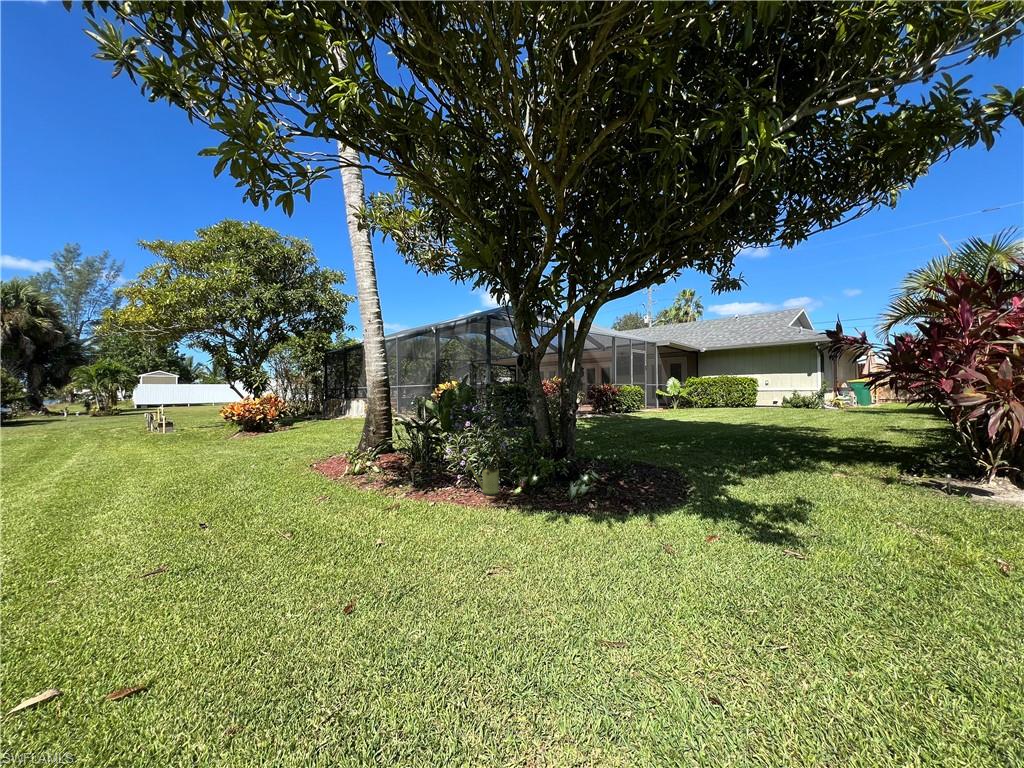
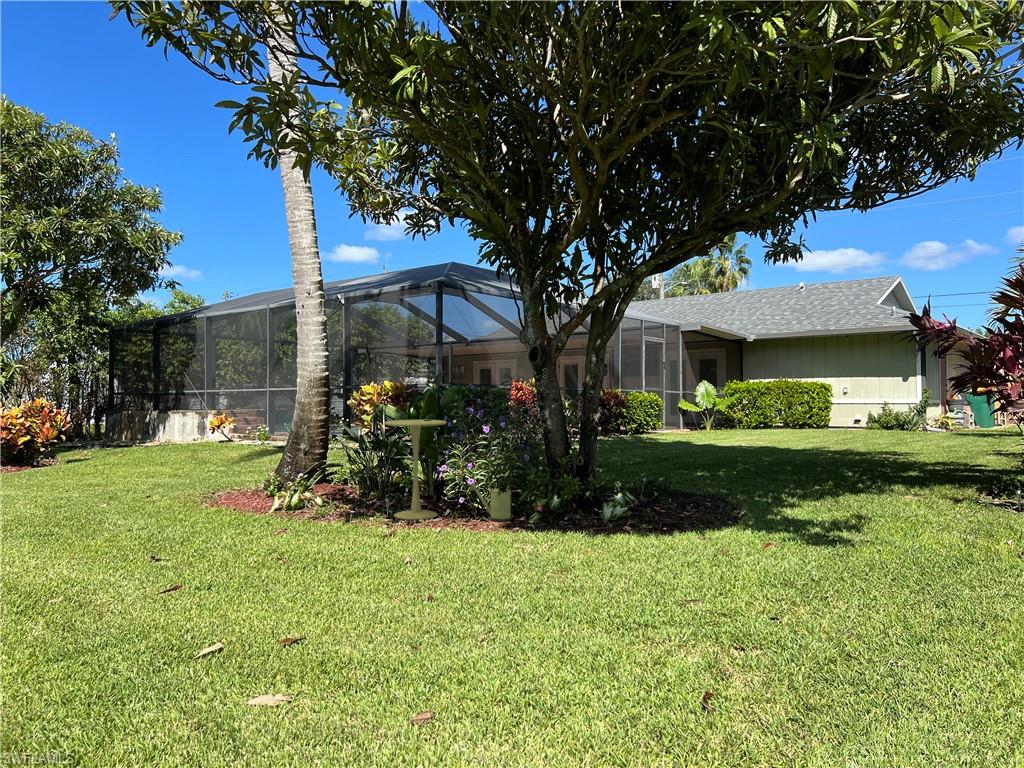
pedestal table: none [404,413,452,492] -> present [385,420,446,520]

